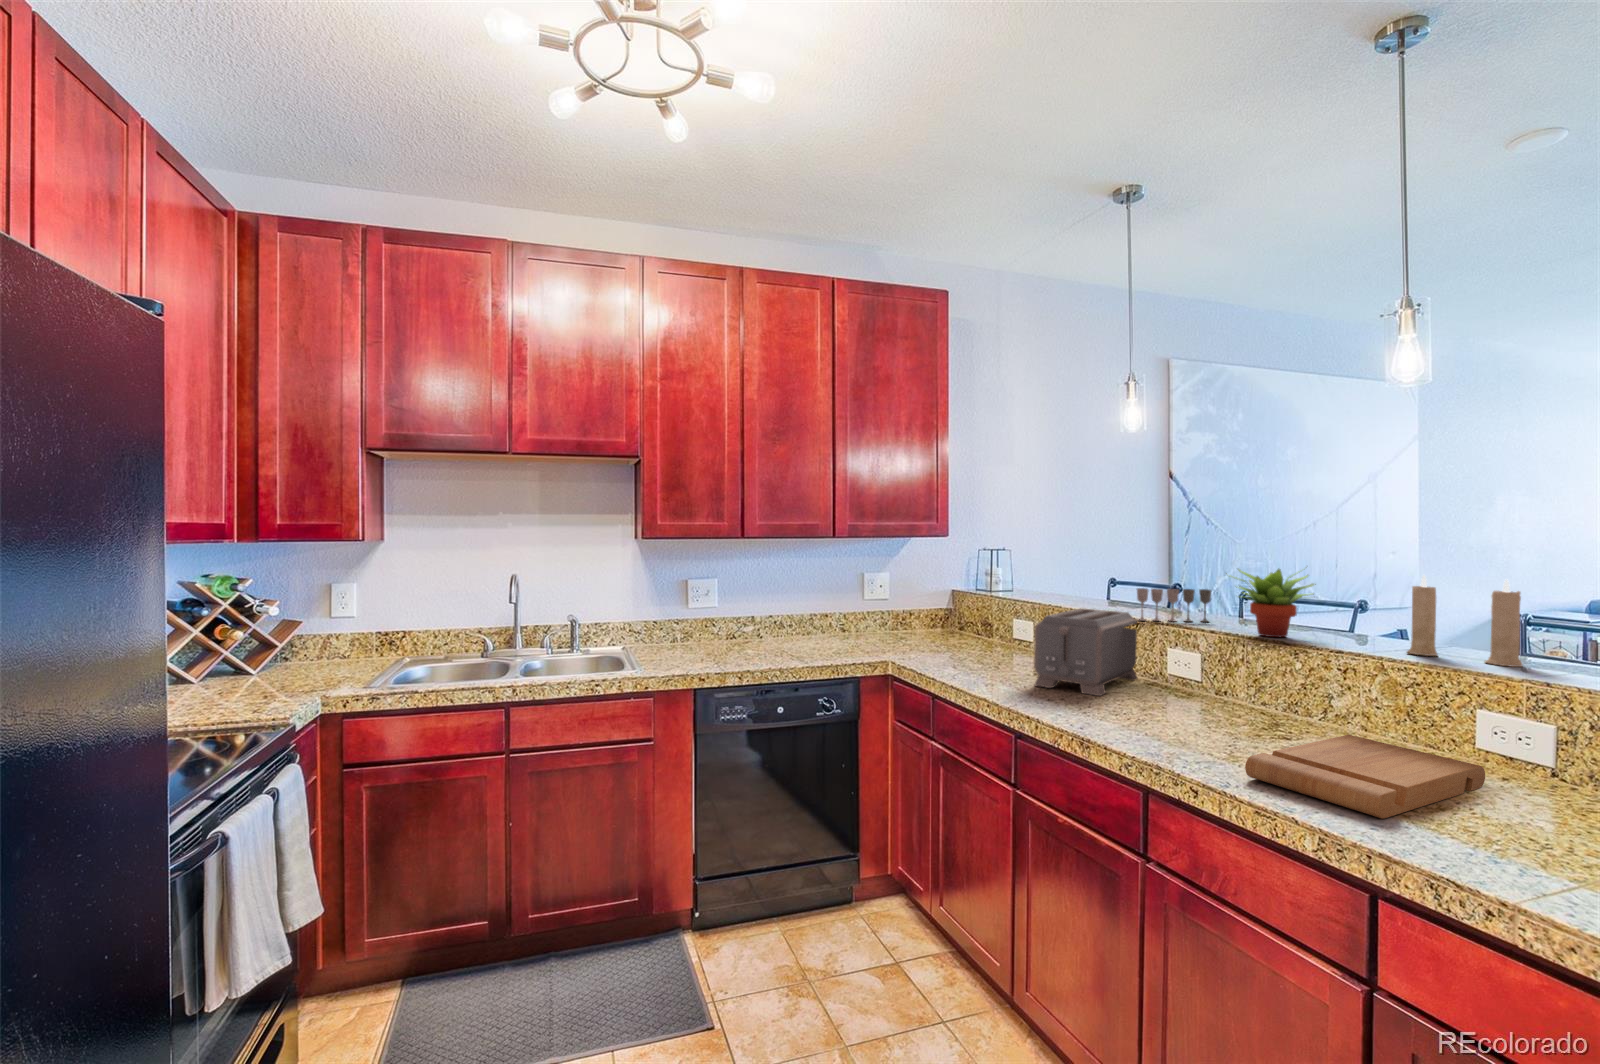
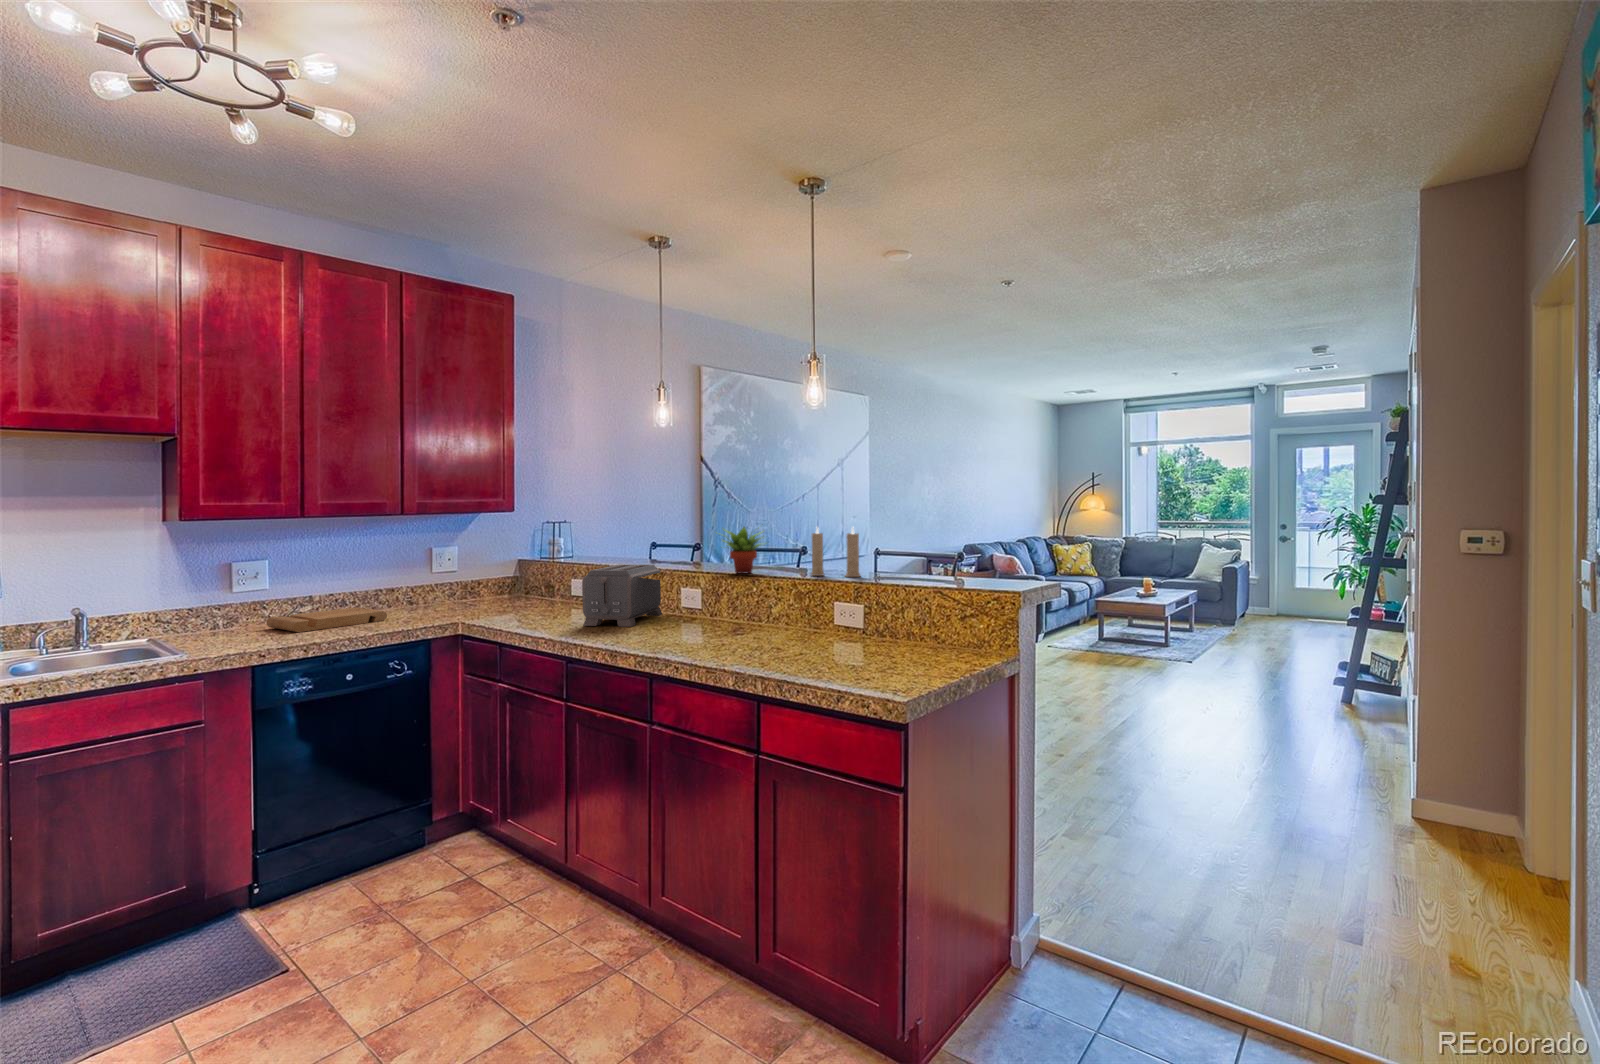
wine glass: present [1137,588,1211,622] -> none [660,545,712,571]
cutting board: present [1245,735,1485,819] -> present [267,607,387,632]

